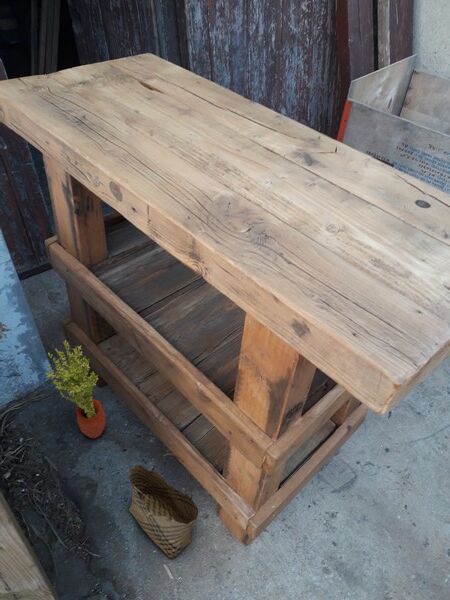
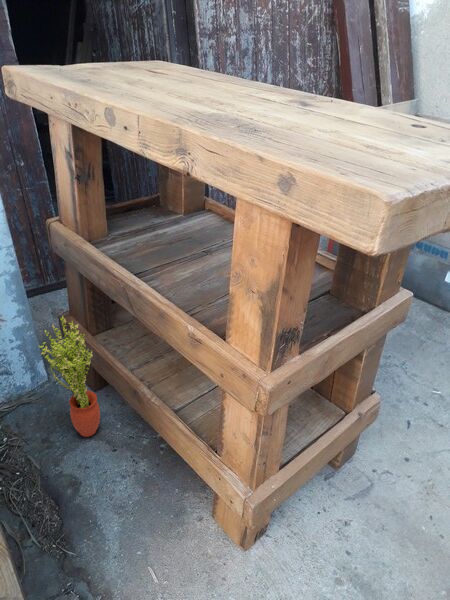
woven basket: present [128,453,198,558] -> none [115,424,189,558]

